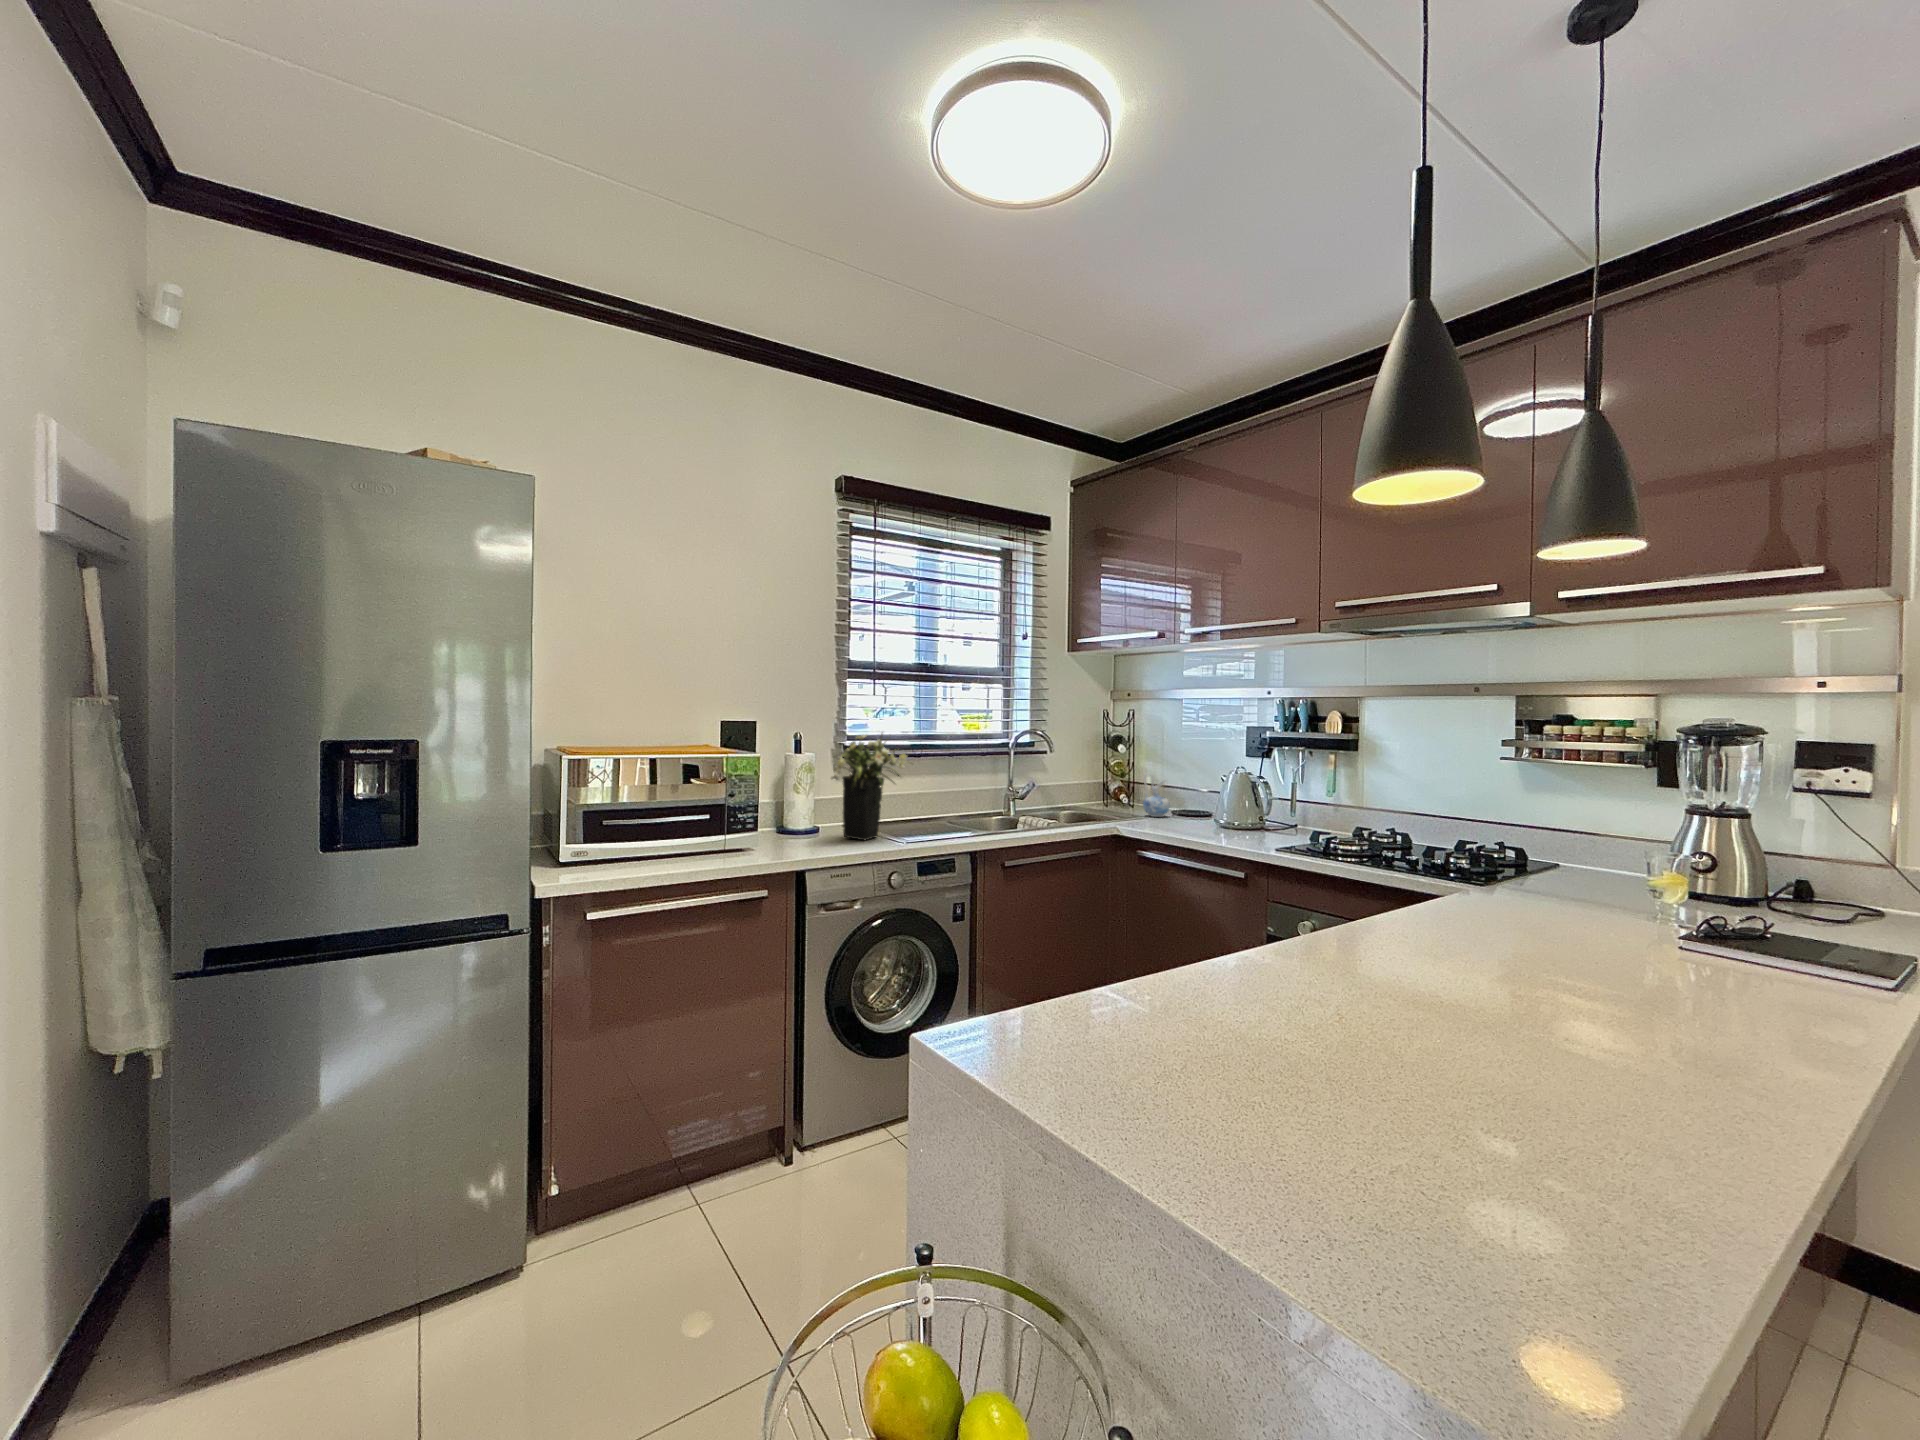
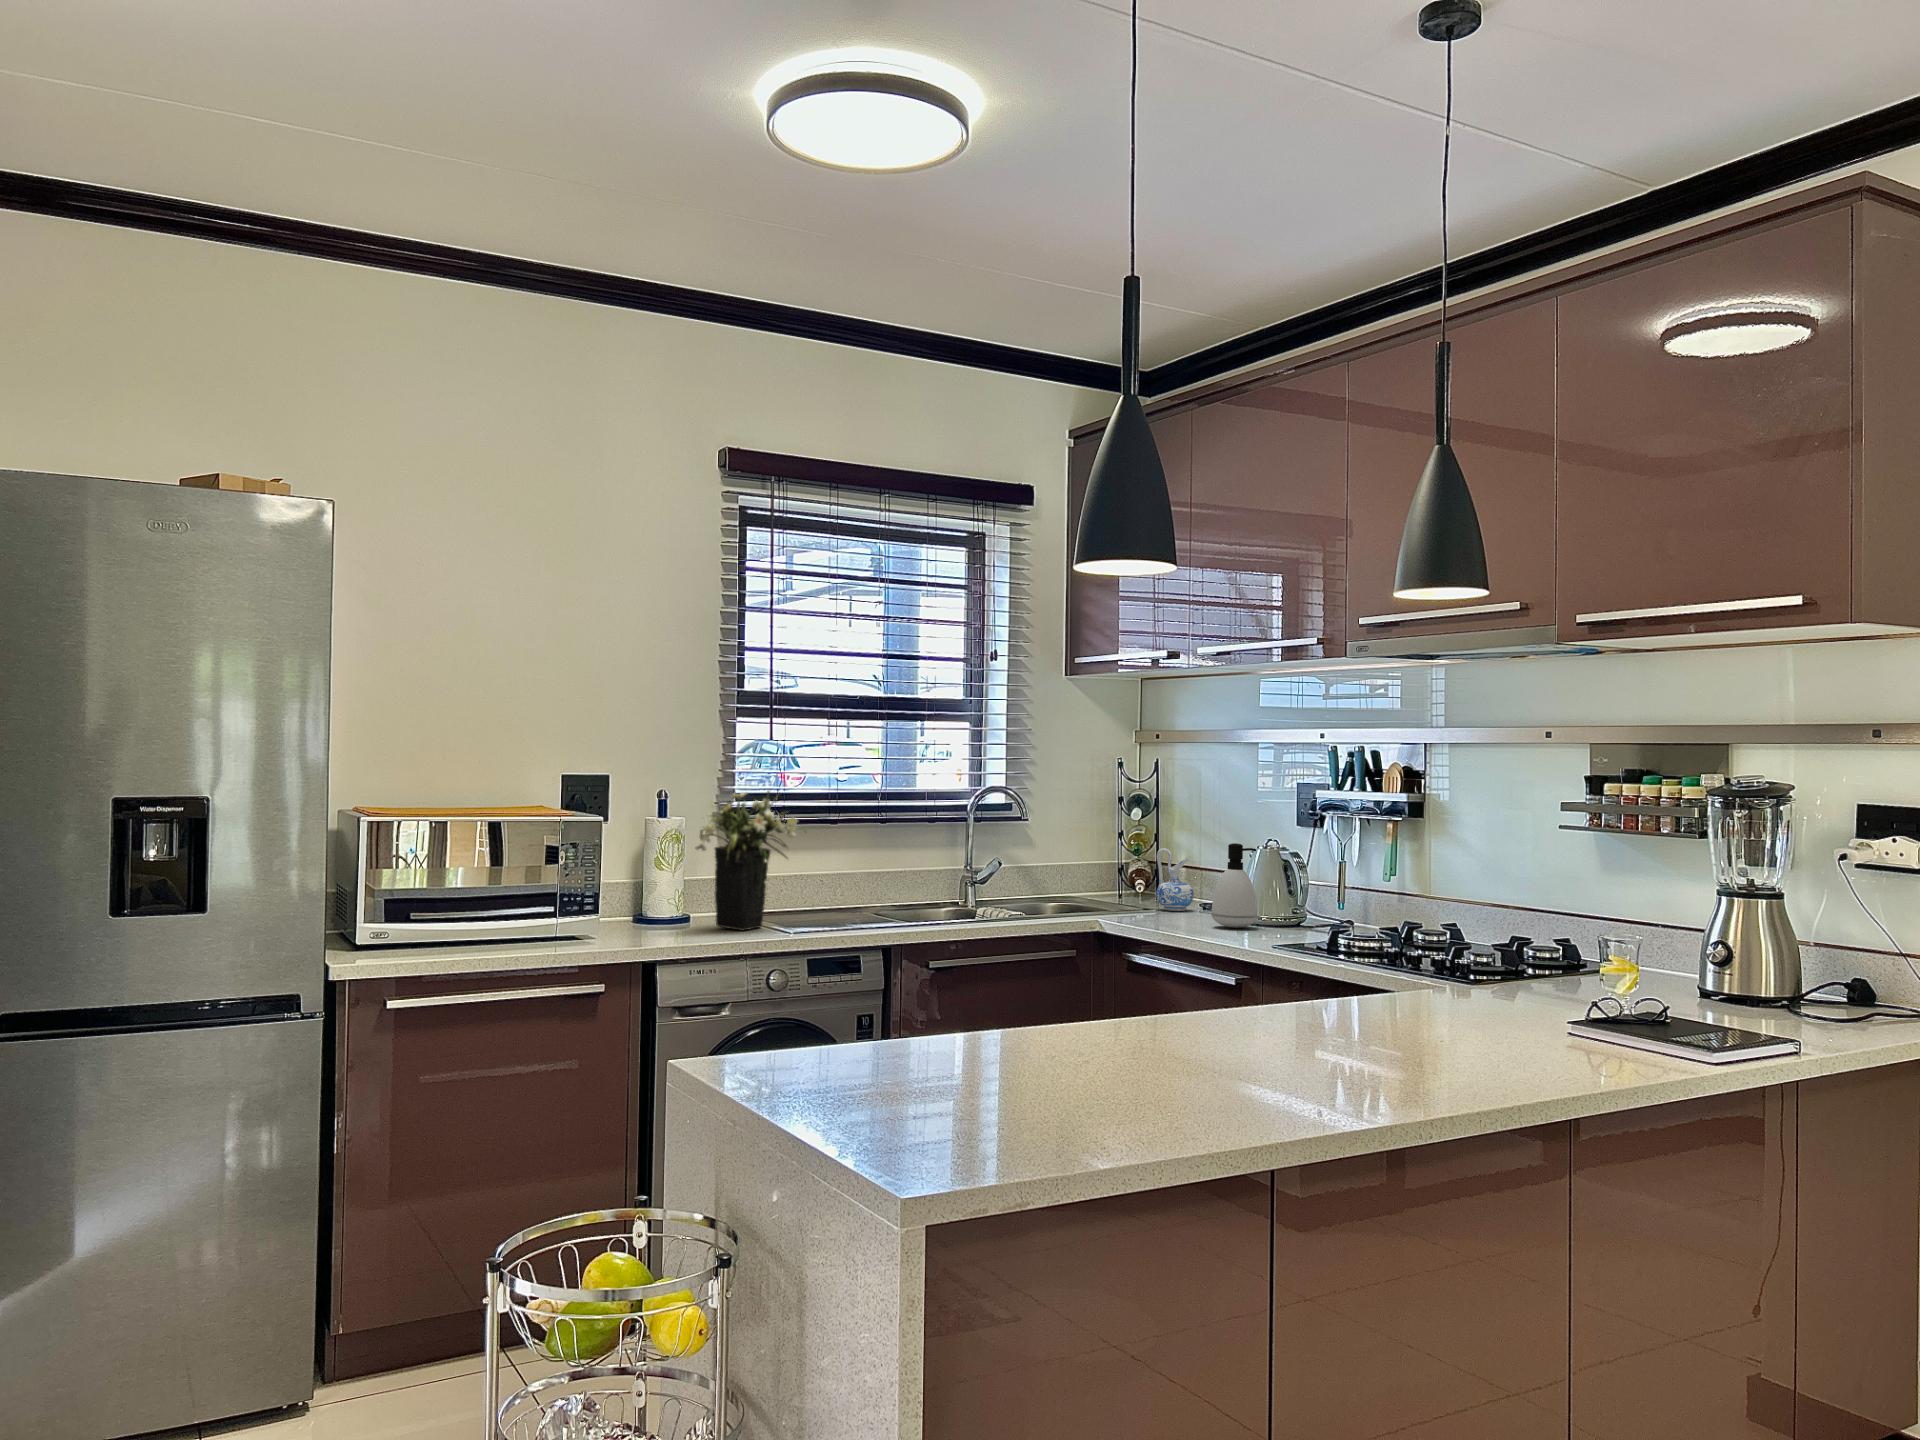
soap dispenser: none [1202,770,1238,831] -> present [1212,843,1257,928]

